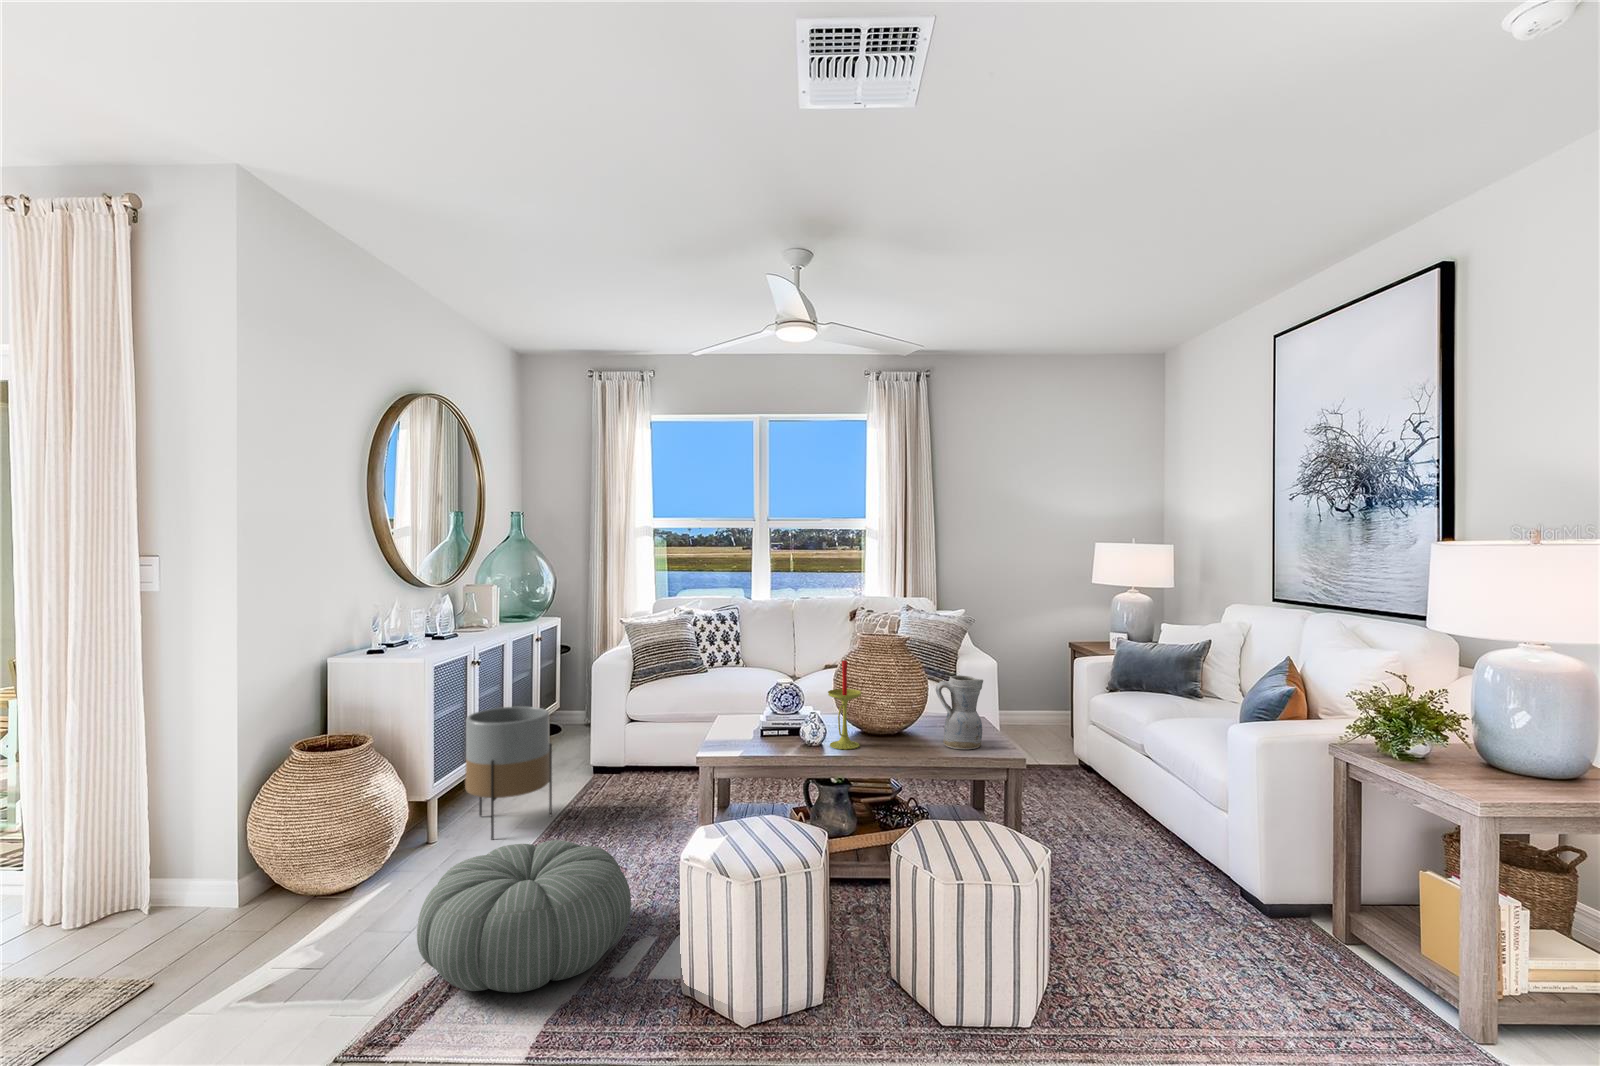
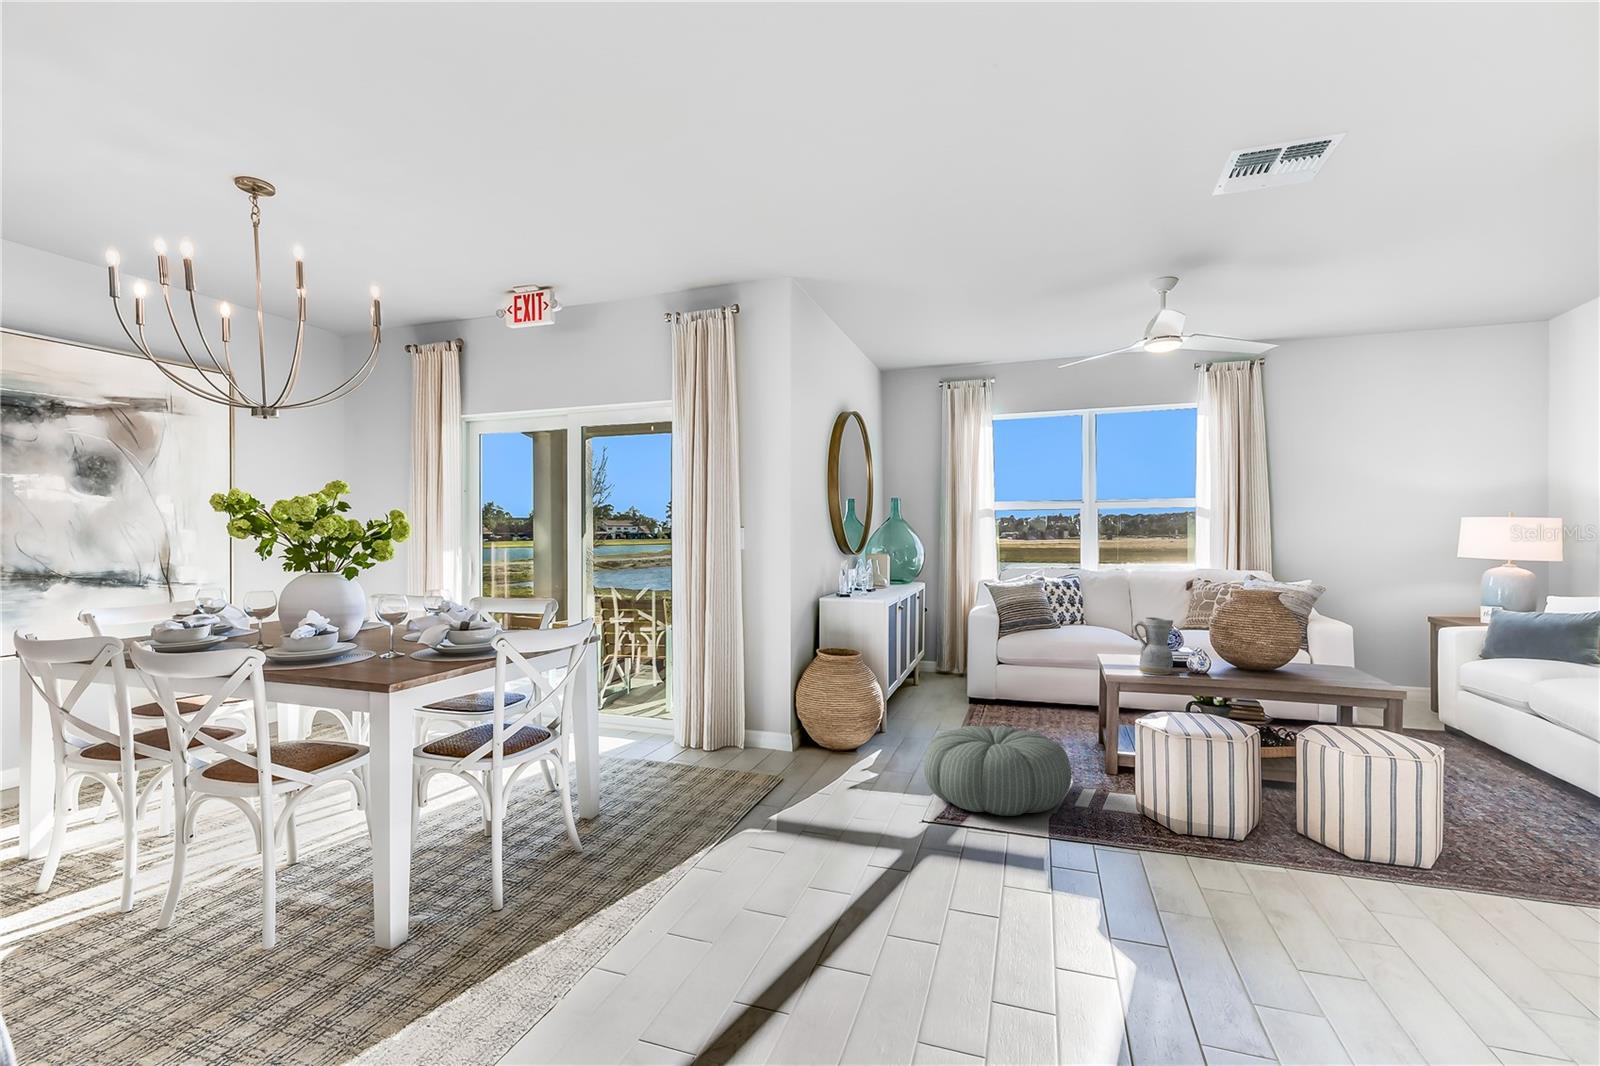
candle: present [828,660,862,749] -> none [1213,603,1245,677]
ceramic pitcher: present [936,675,983,749] -> present [1132,617,1173,675]
planter: present [465,706,552,839] -> none [894,643,955,738]

